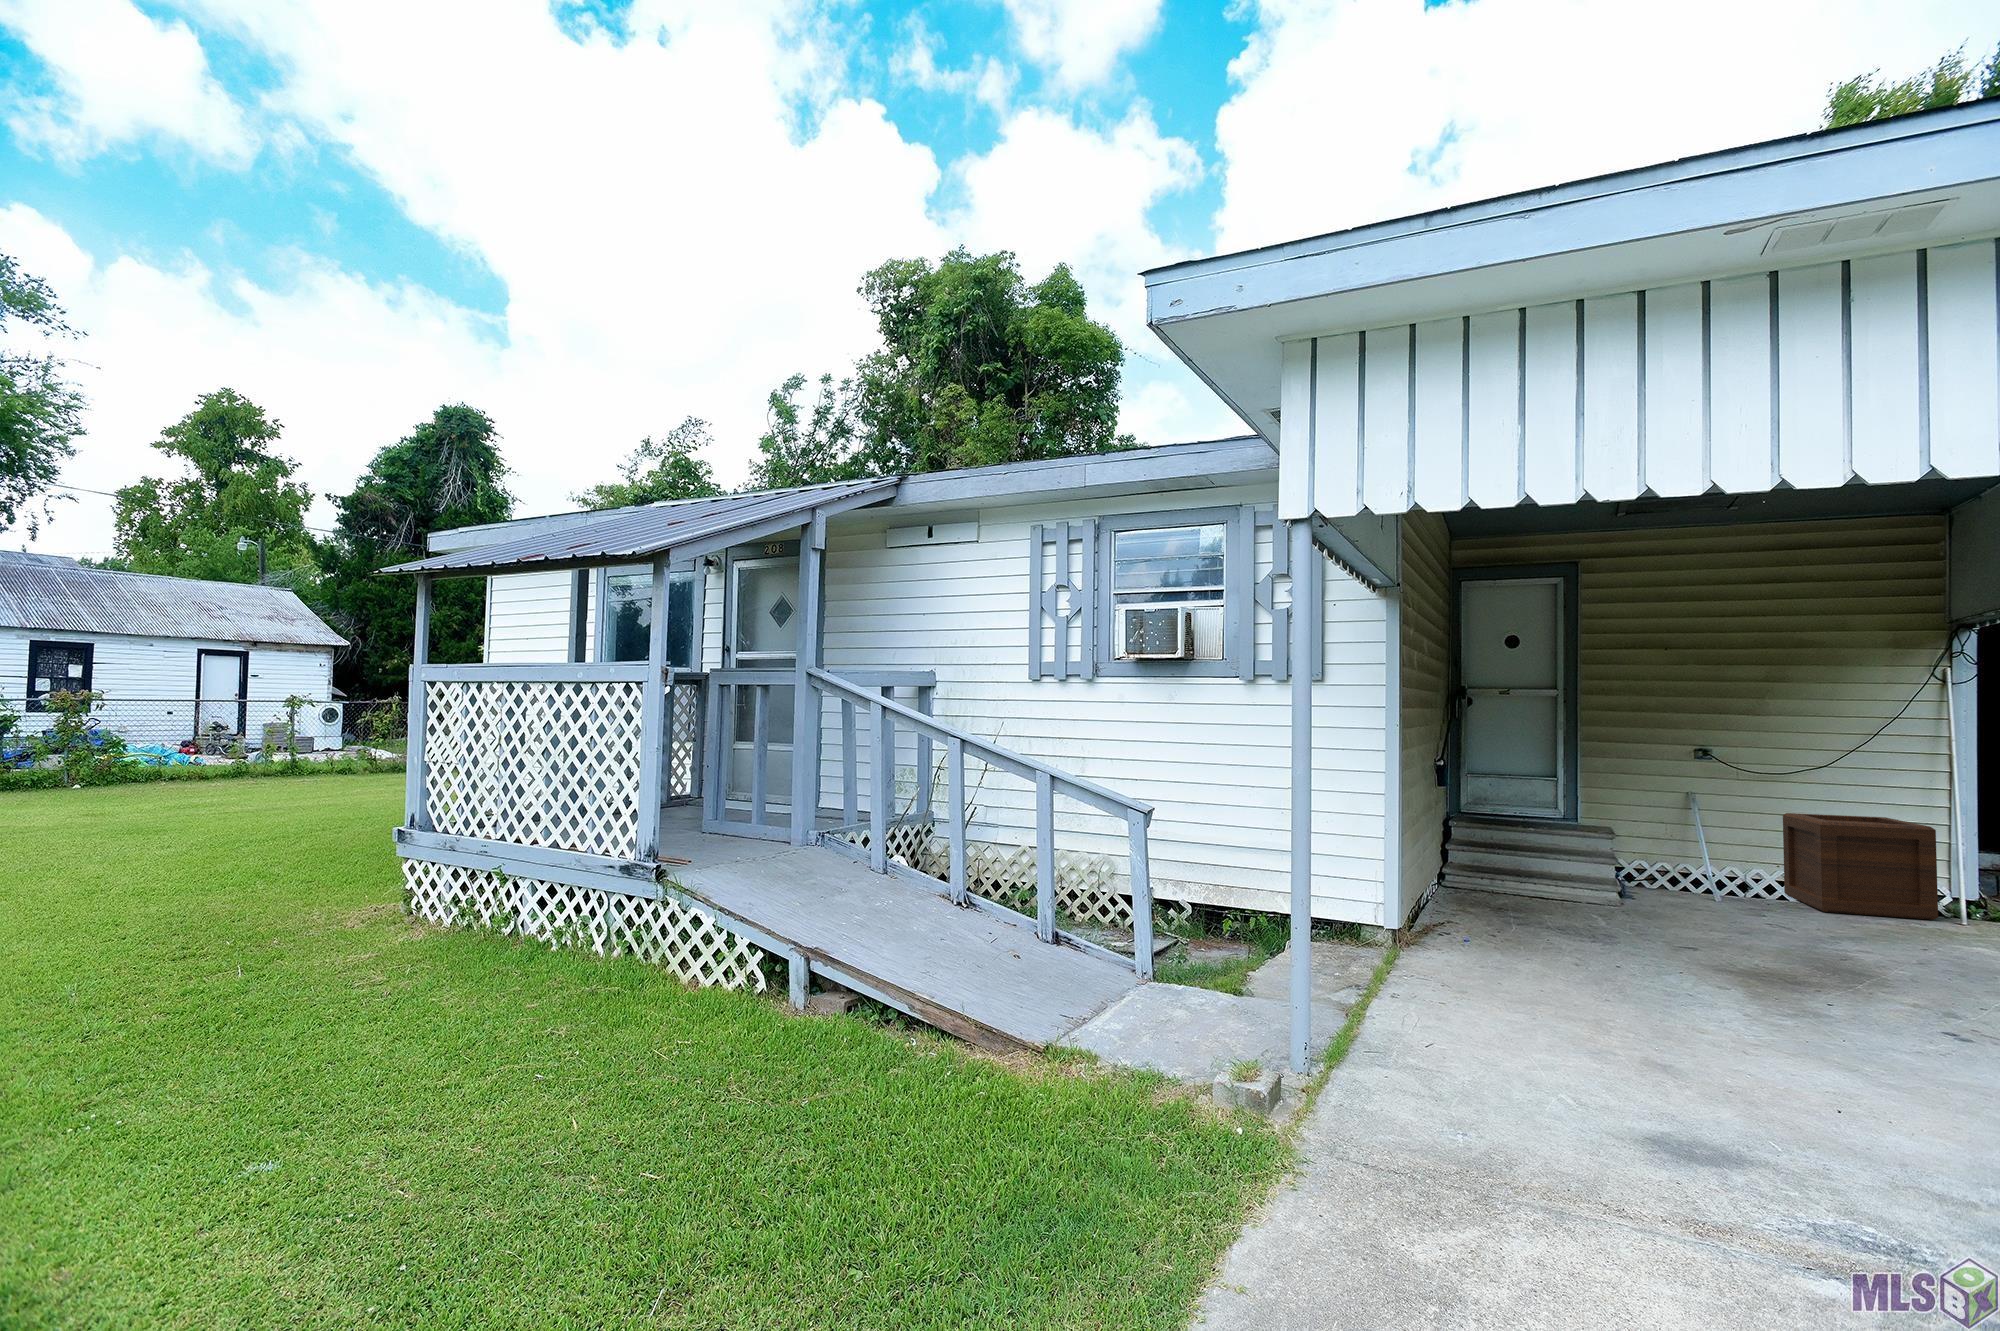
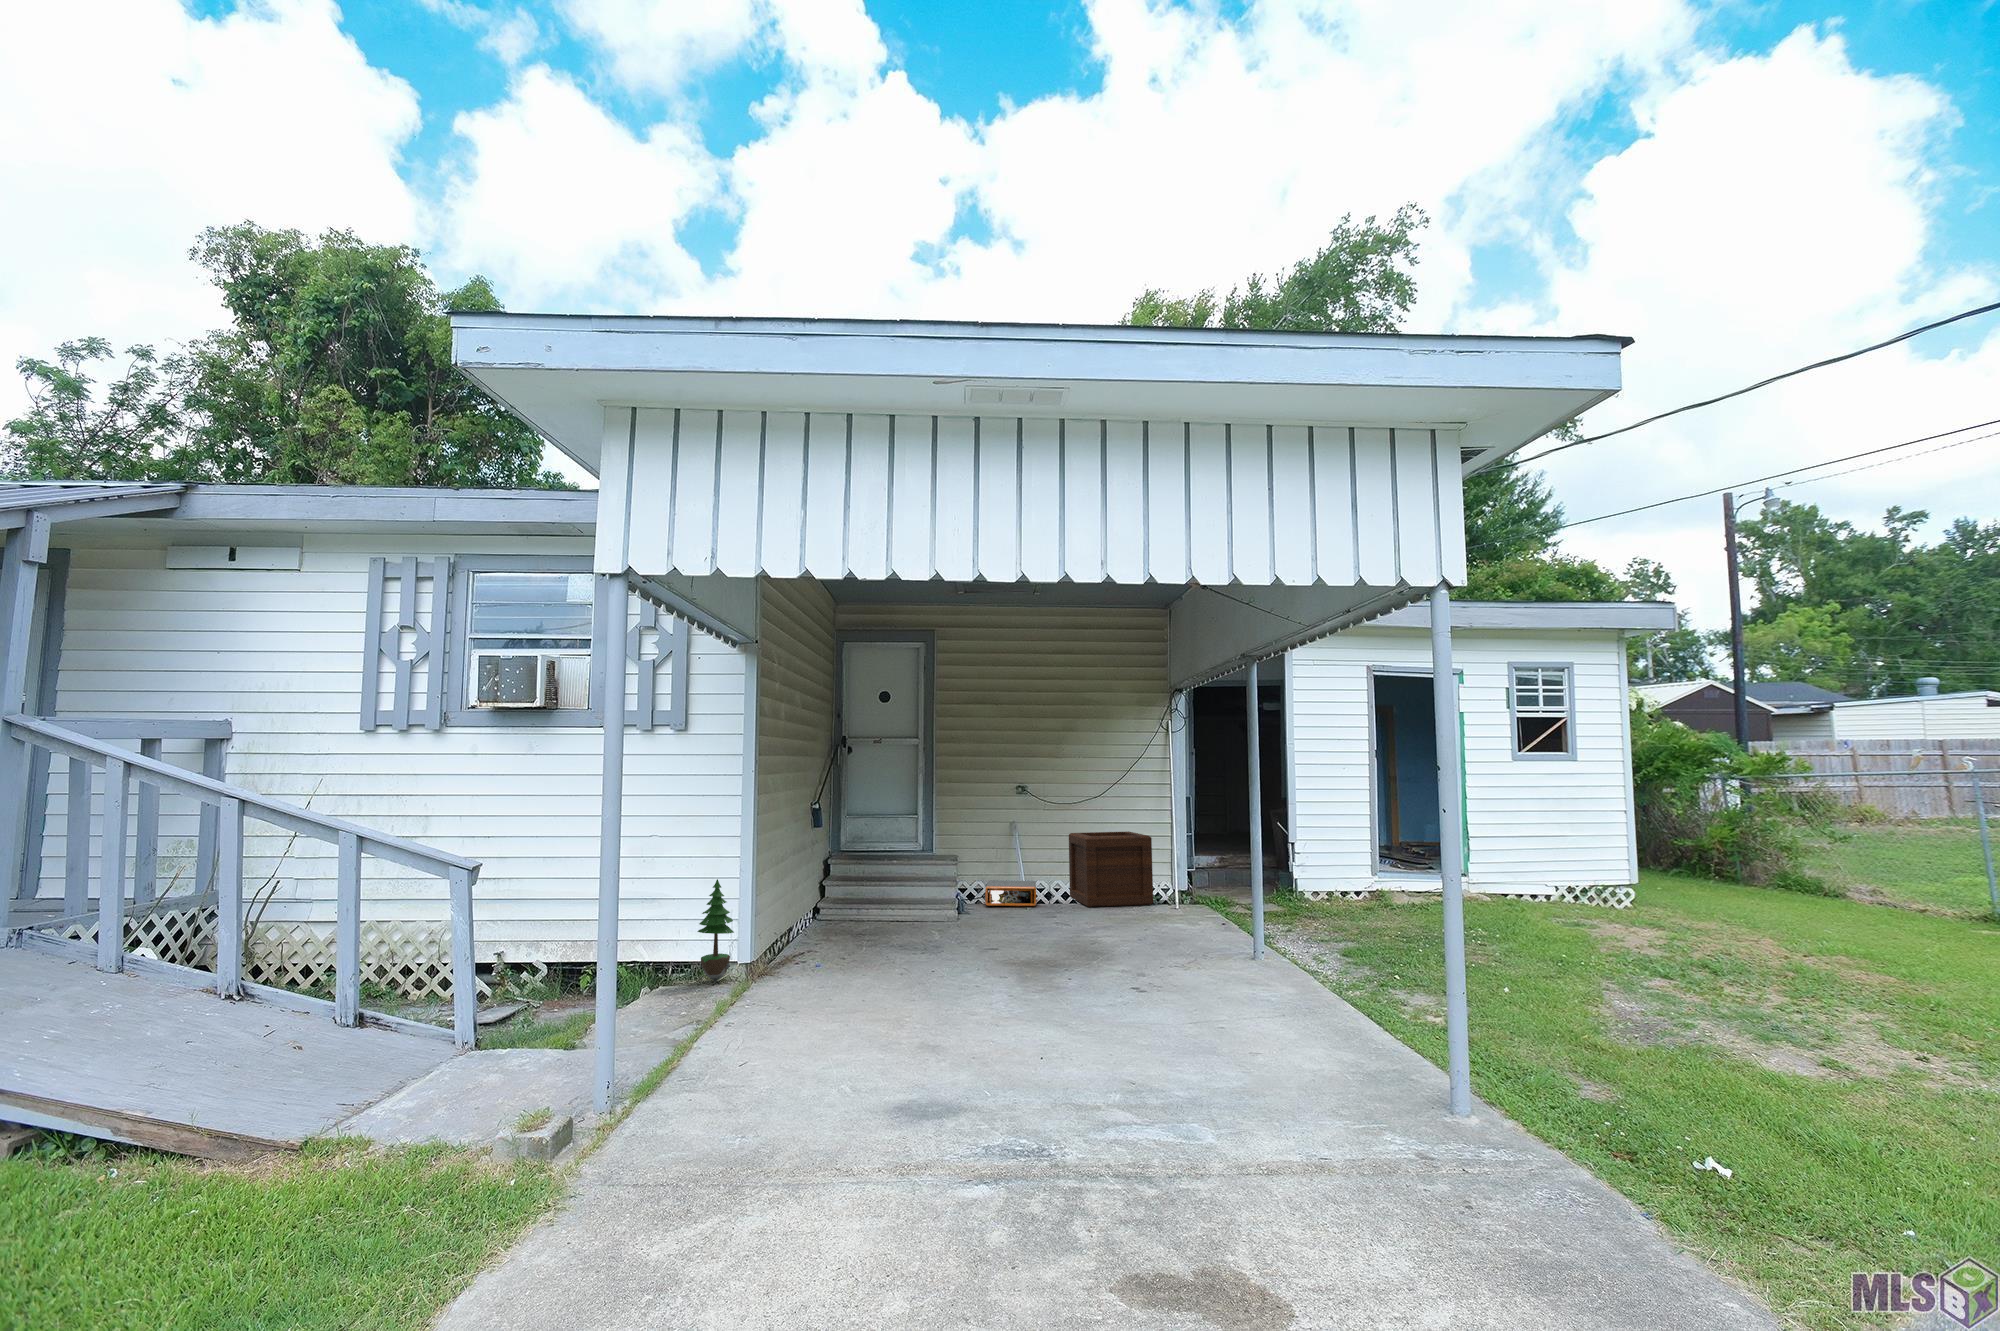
potted tree: none [1339,838,1379,945] -> present [698,879,734,981]
storage box: none [1657,862,1737,901] -> present [985,880,1036,906]

